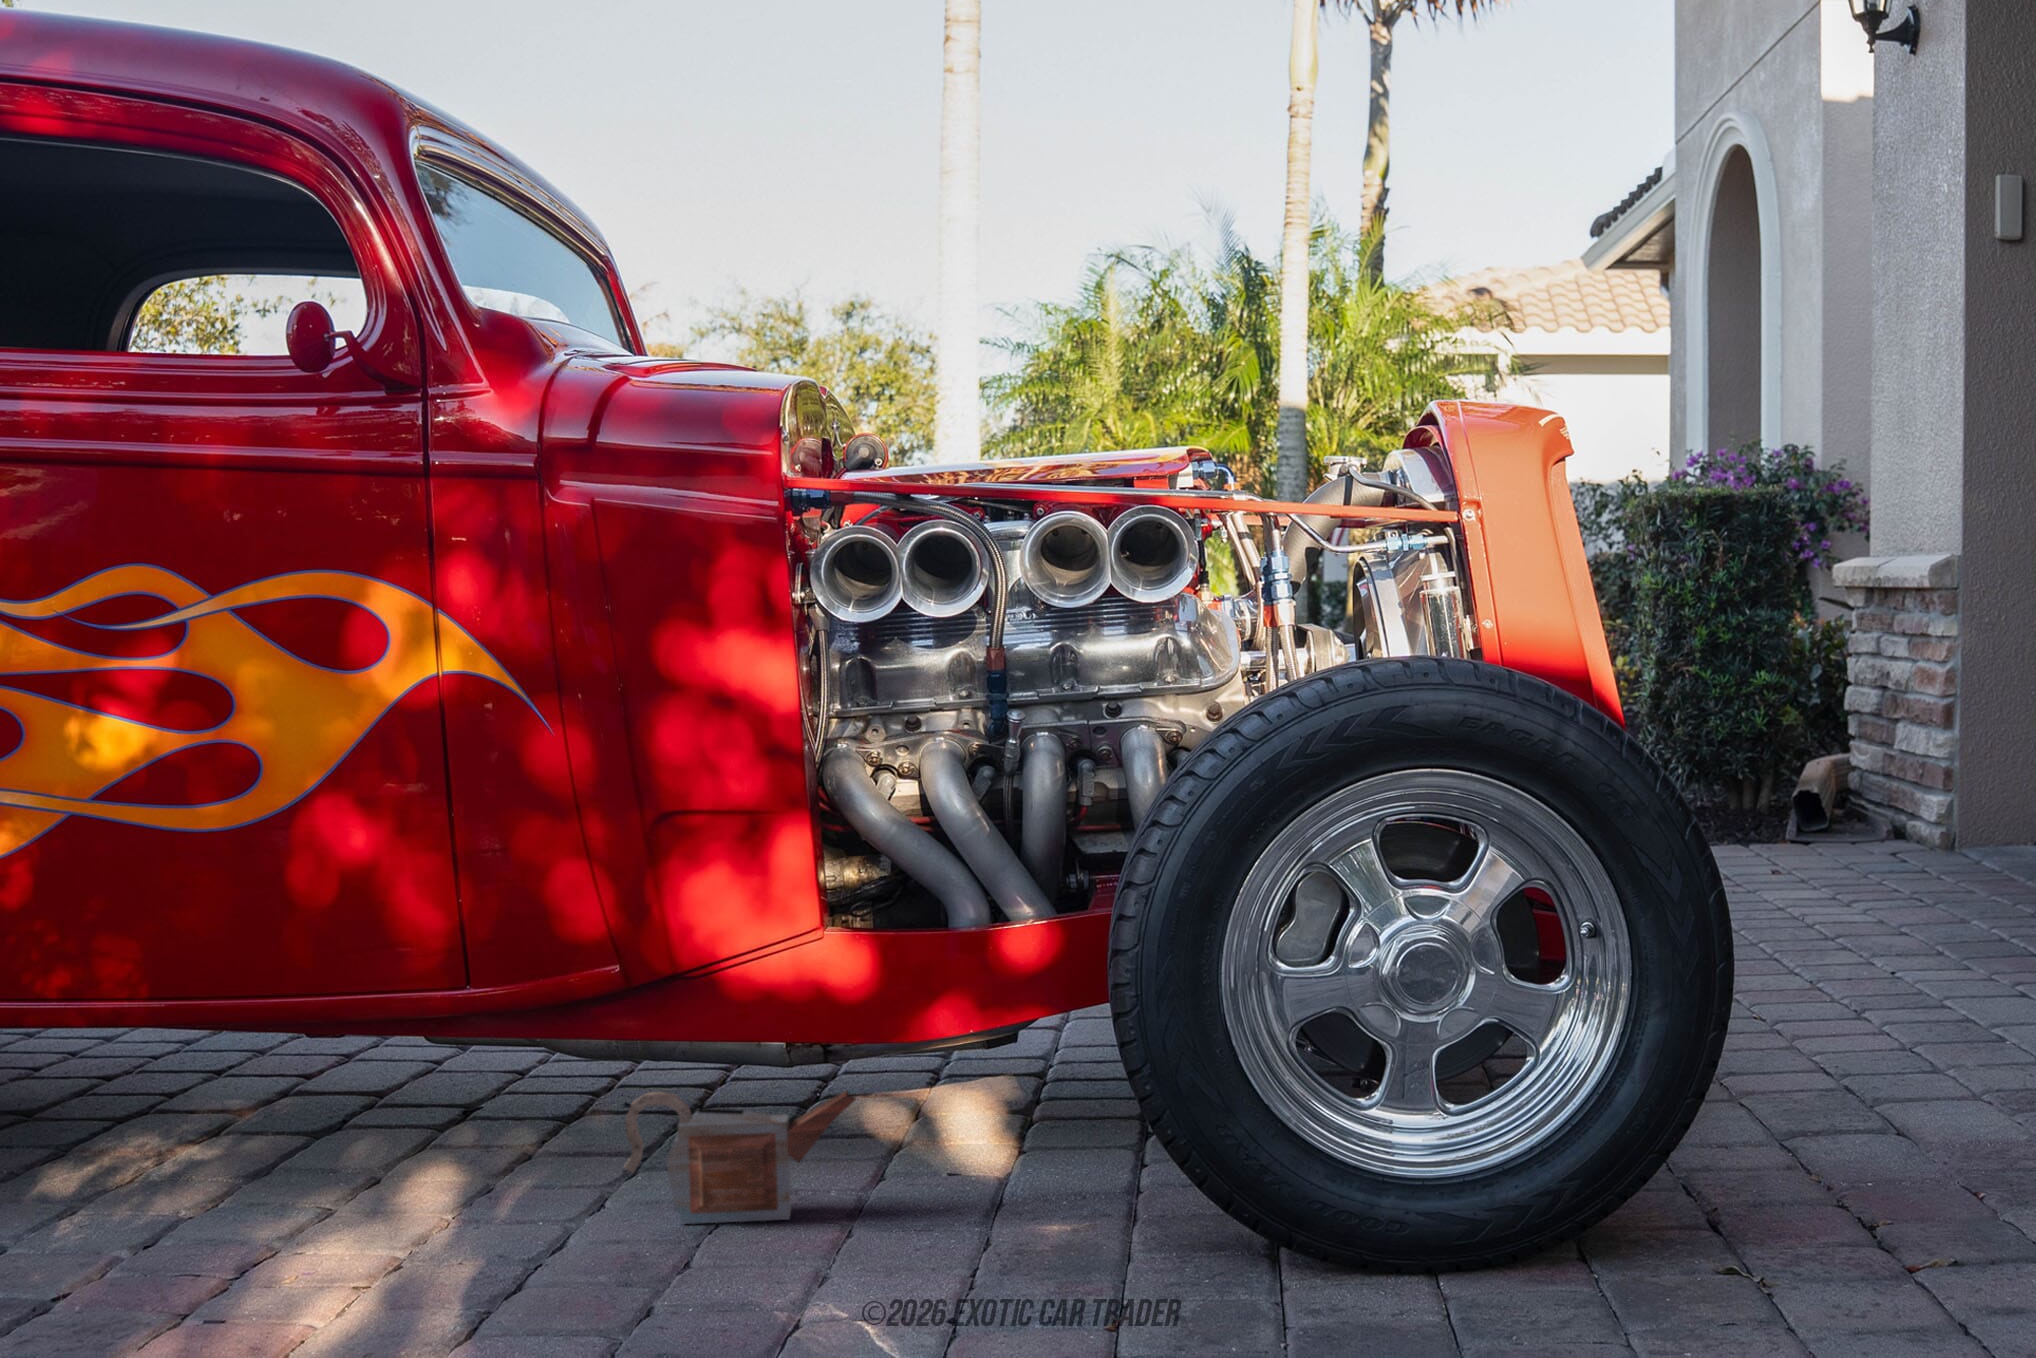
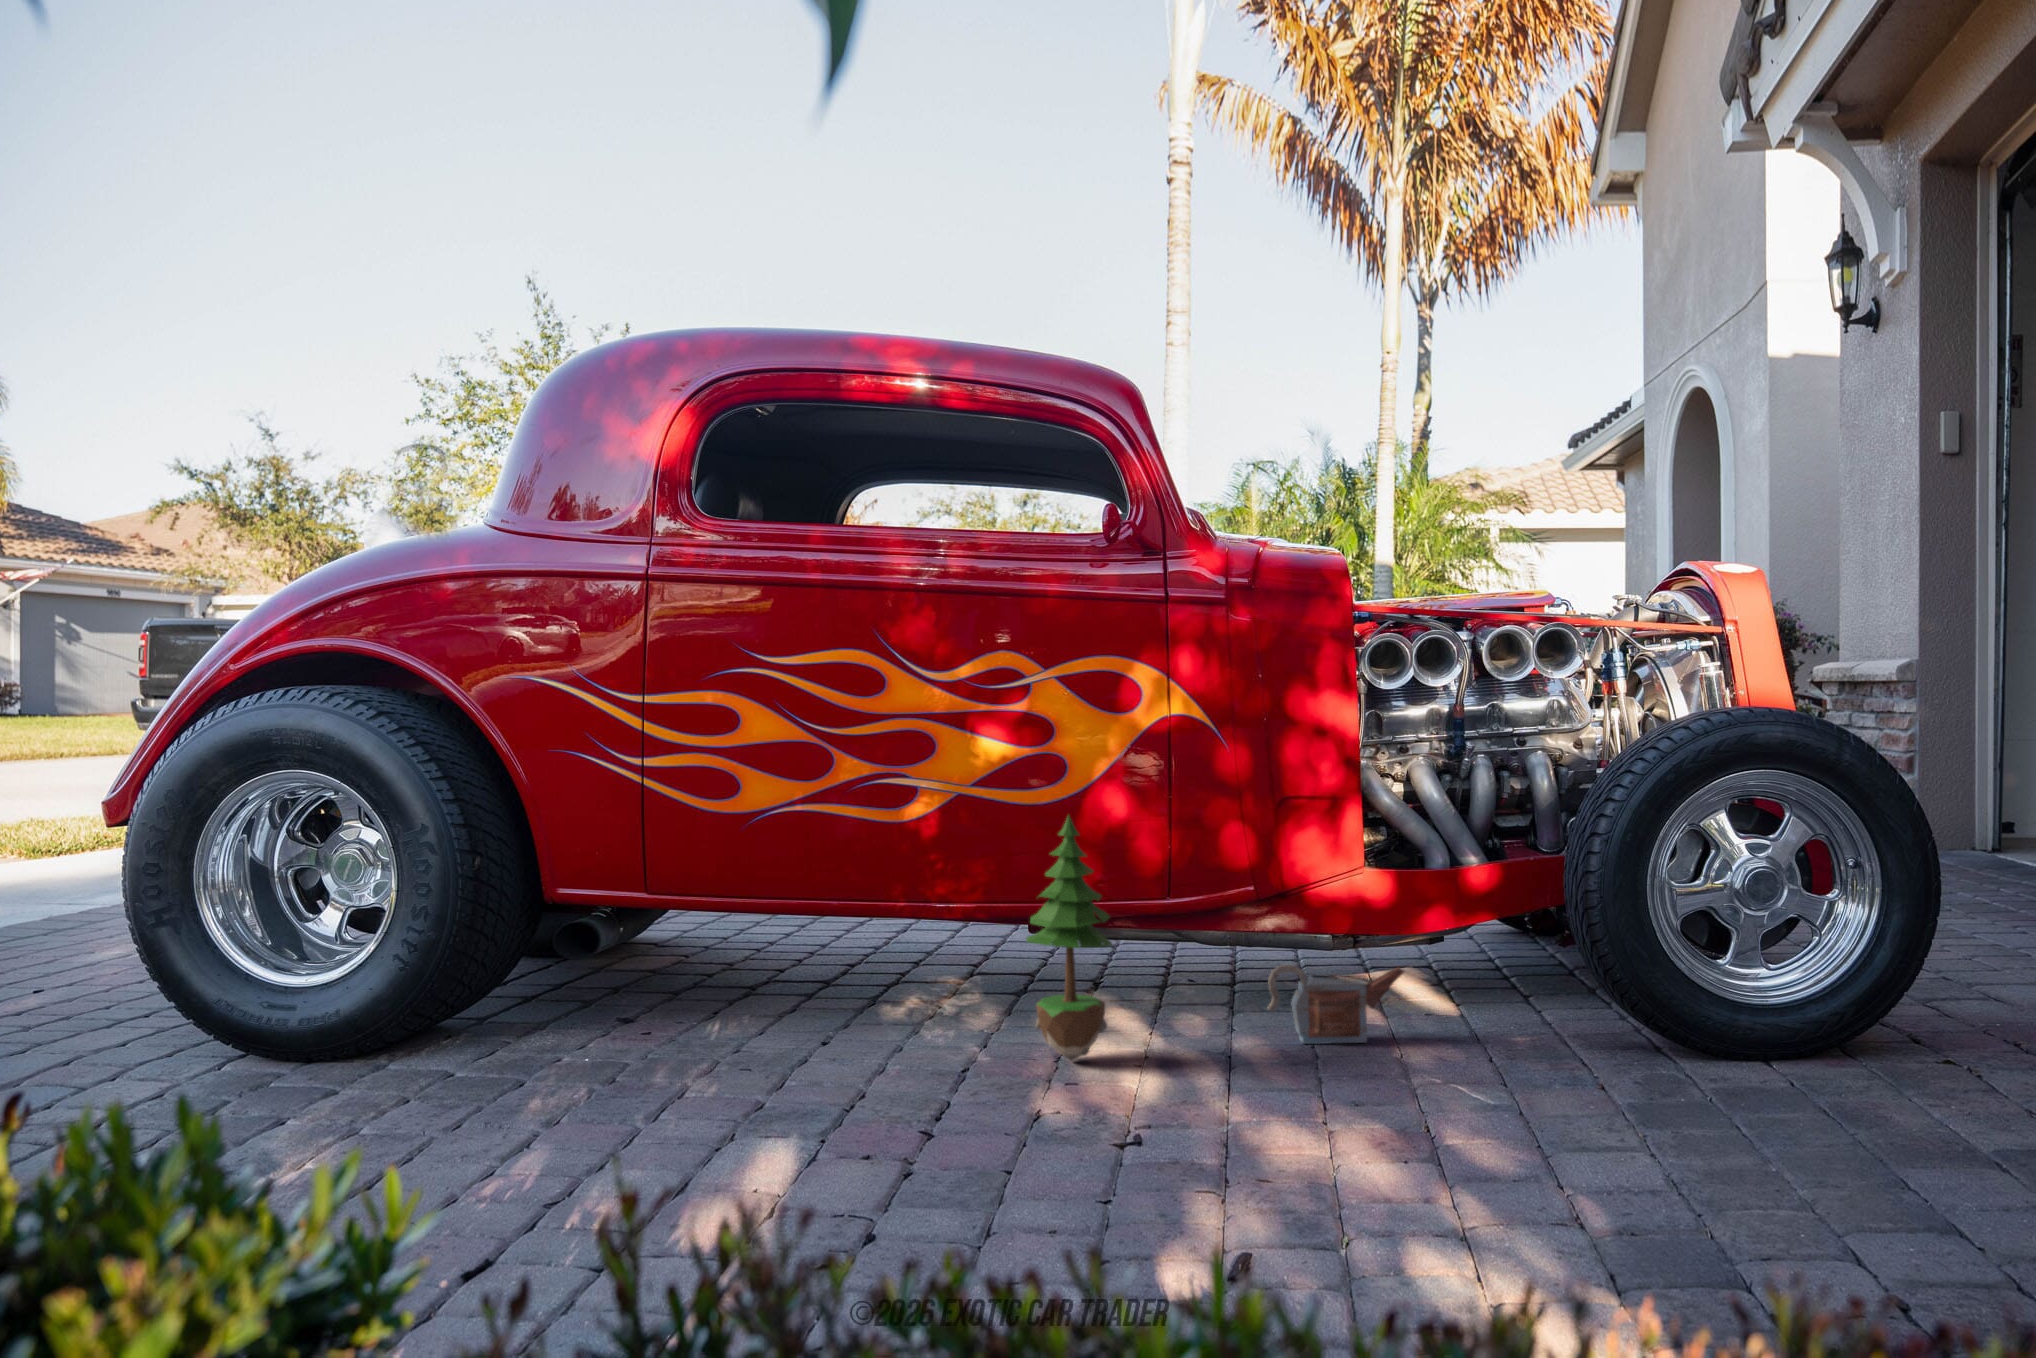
potted tree: none [156,849,320,1270] -> present [1026,816,1114,1061]

